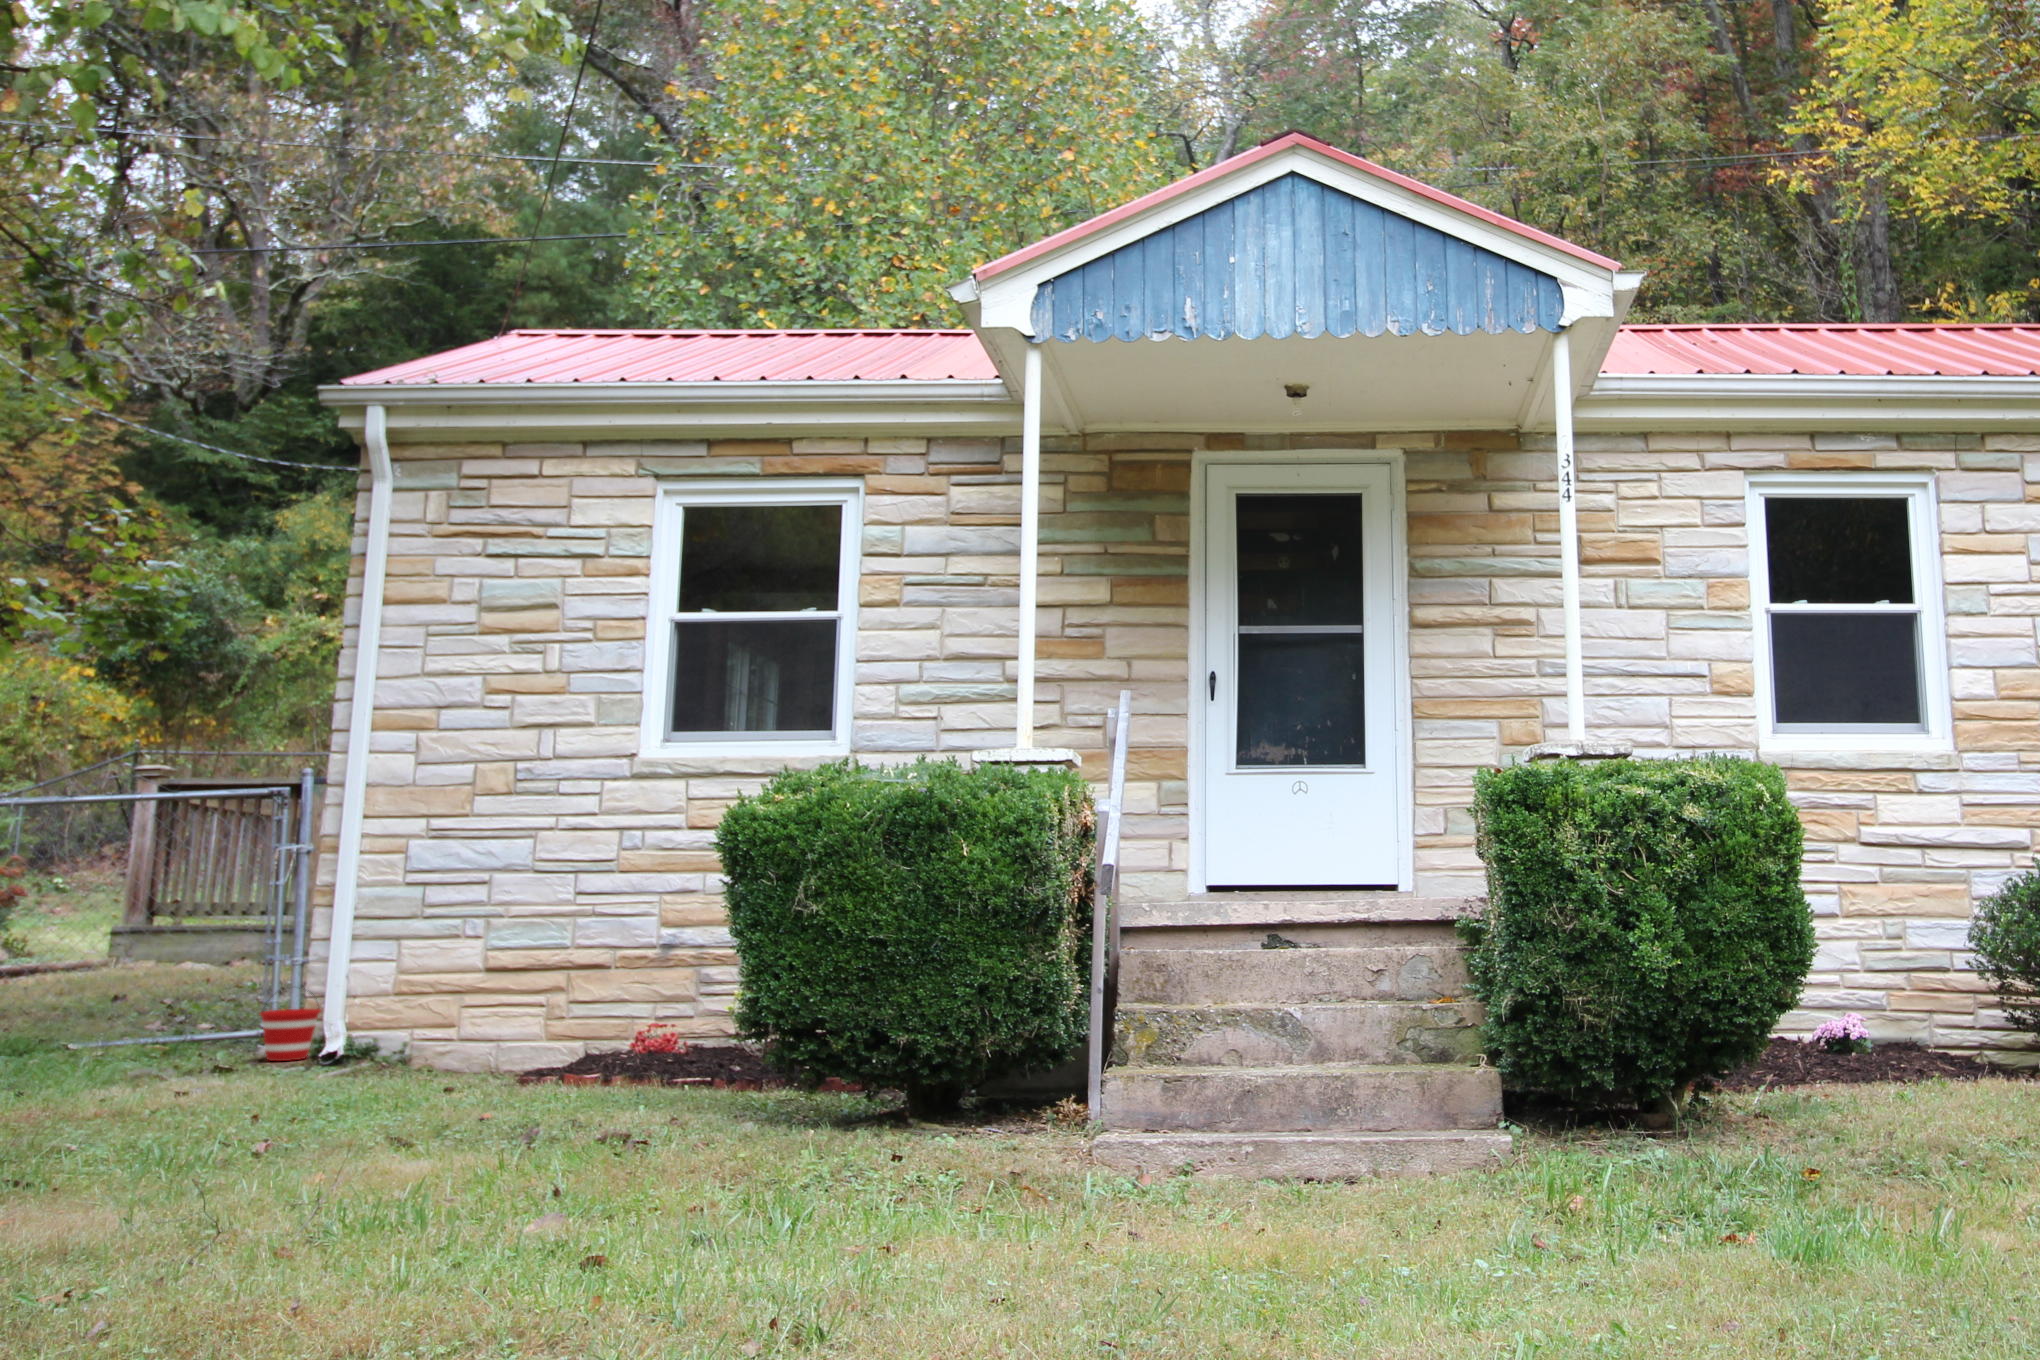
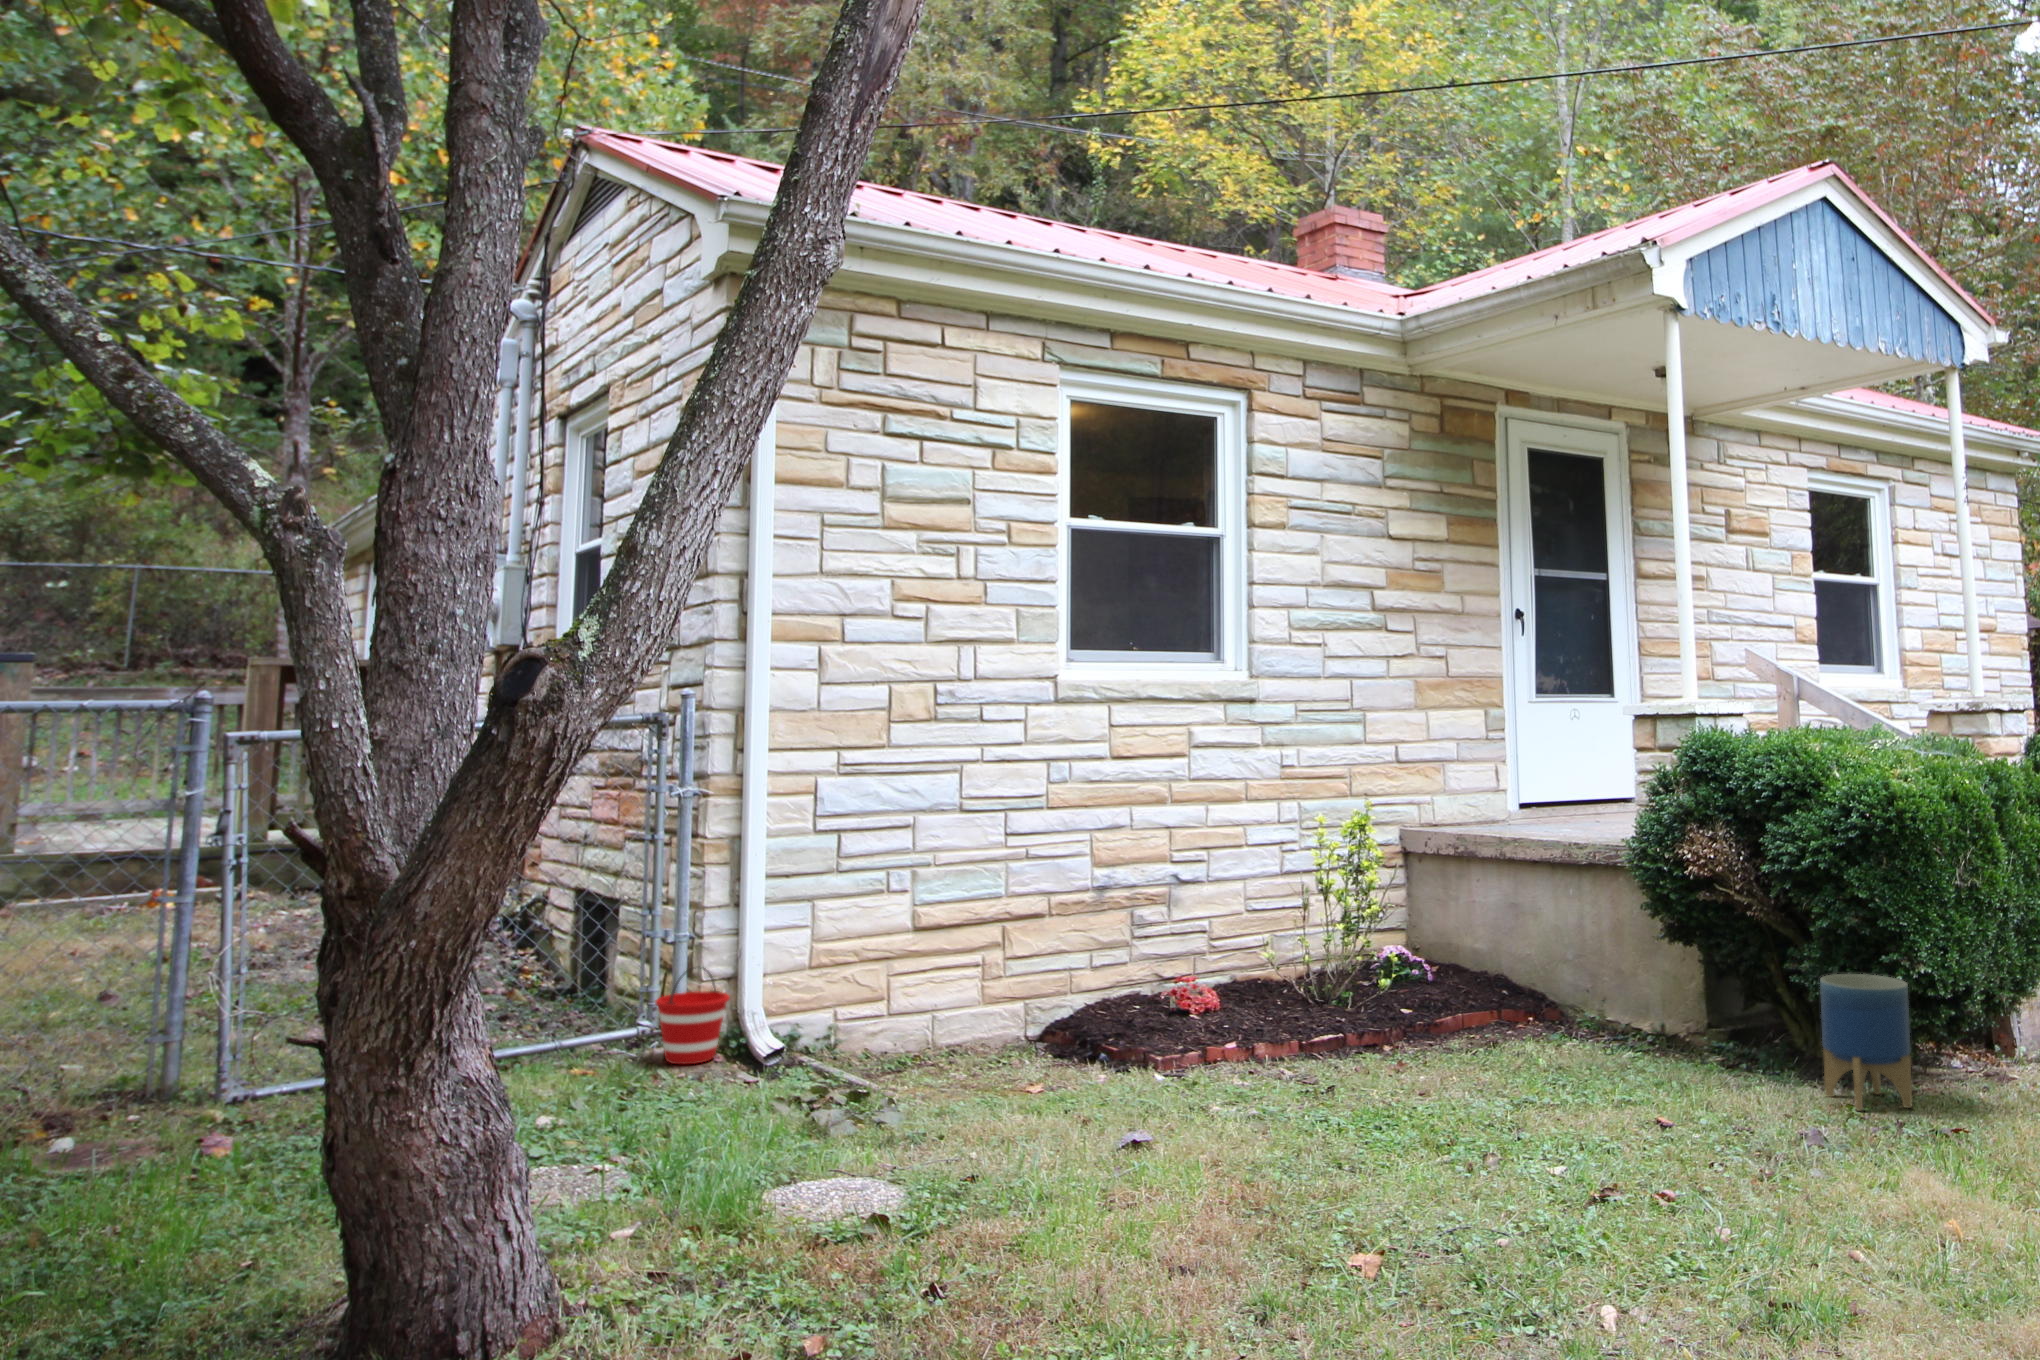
planter: none [821,1016,912,1151] -> present [1820,974,1912,1111]

